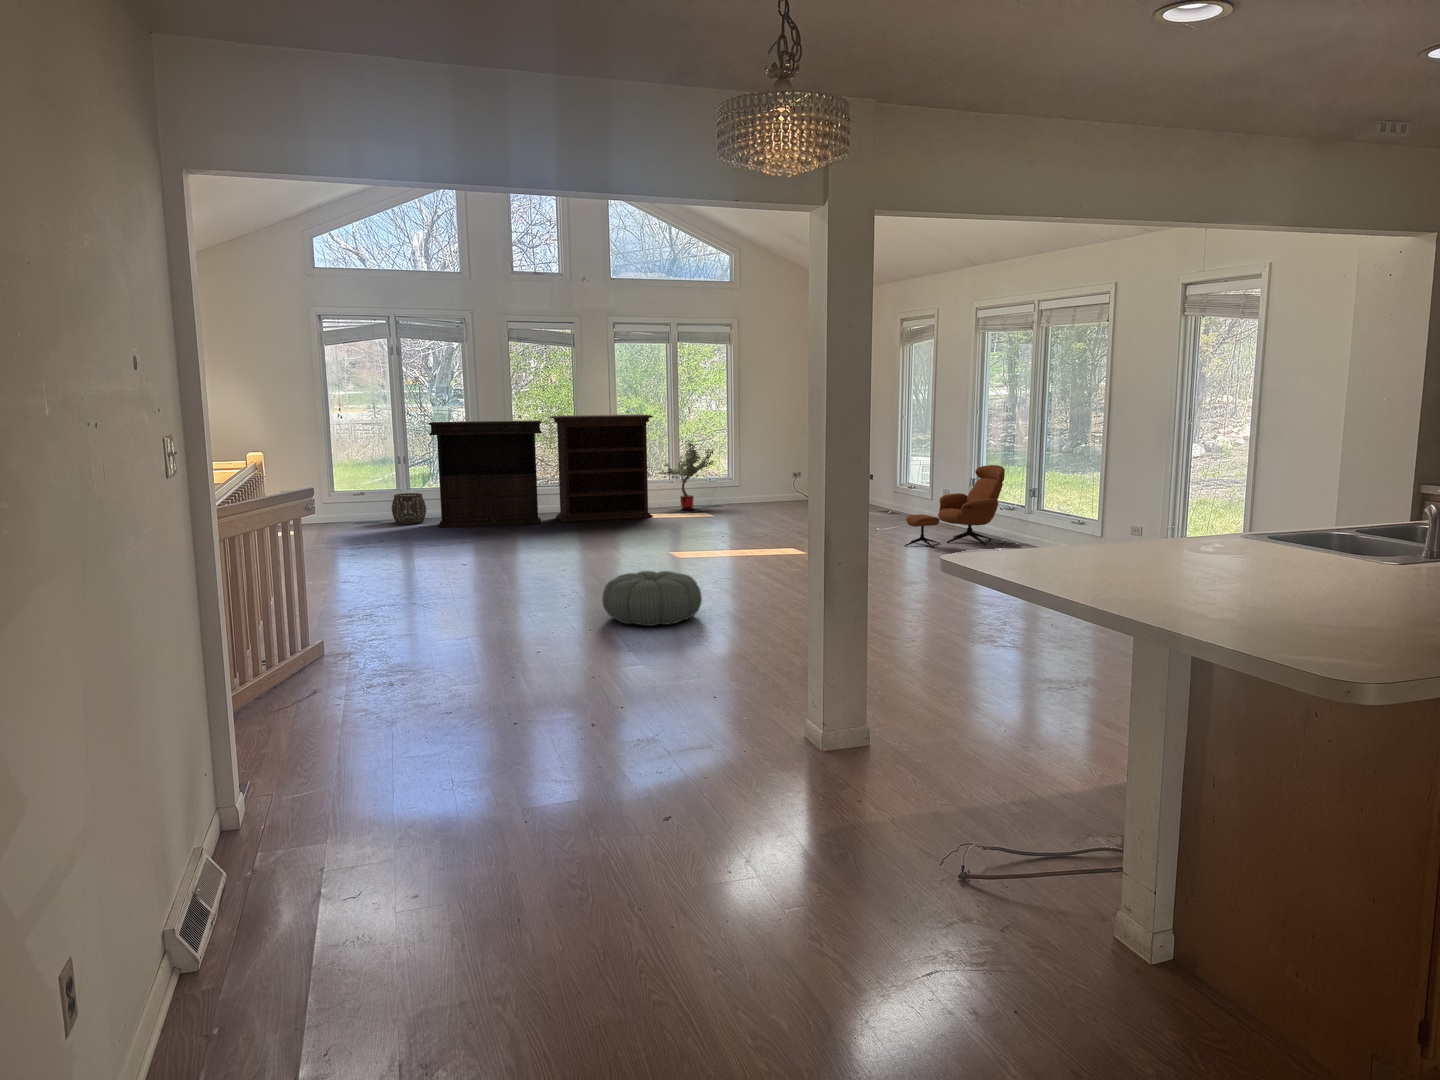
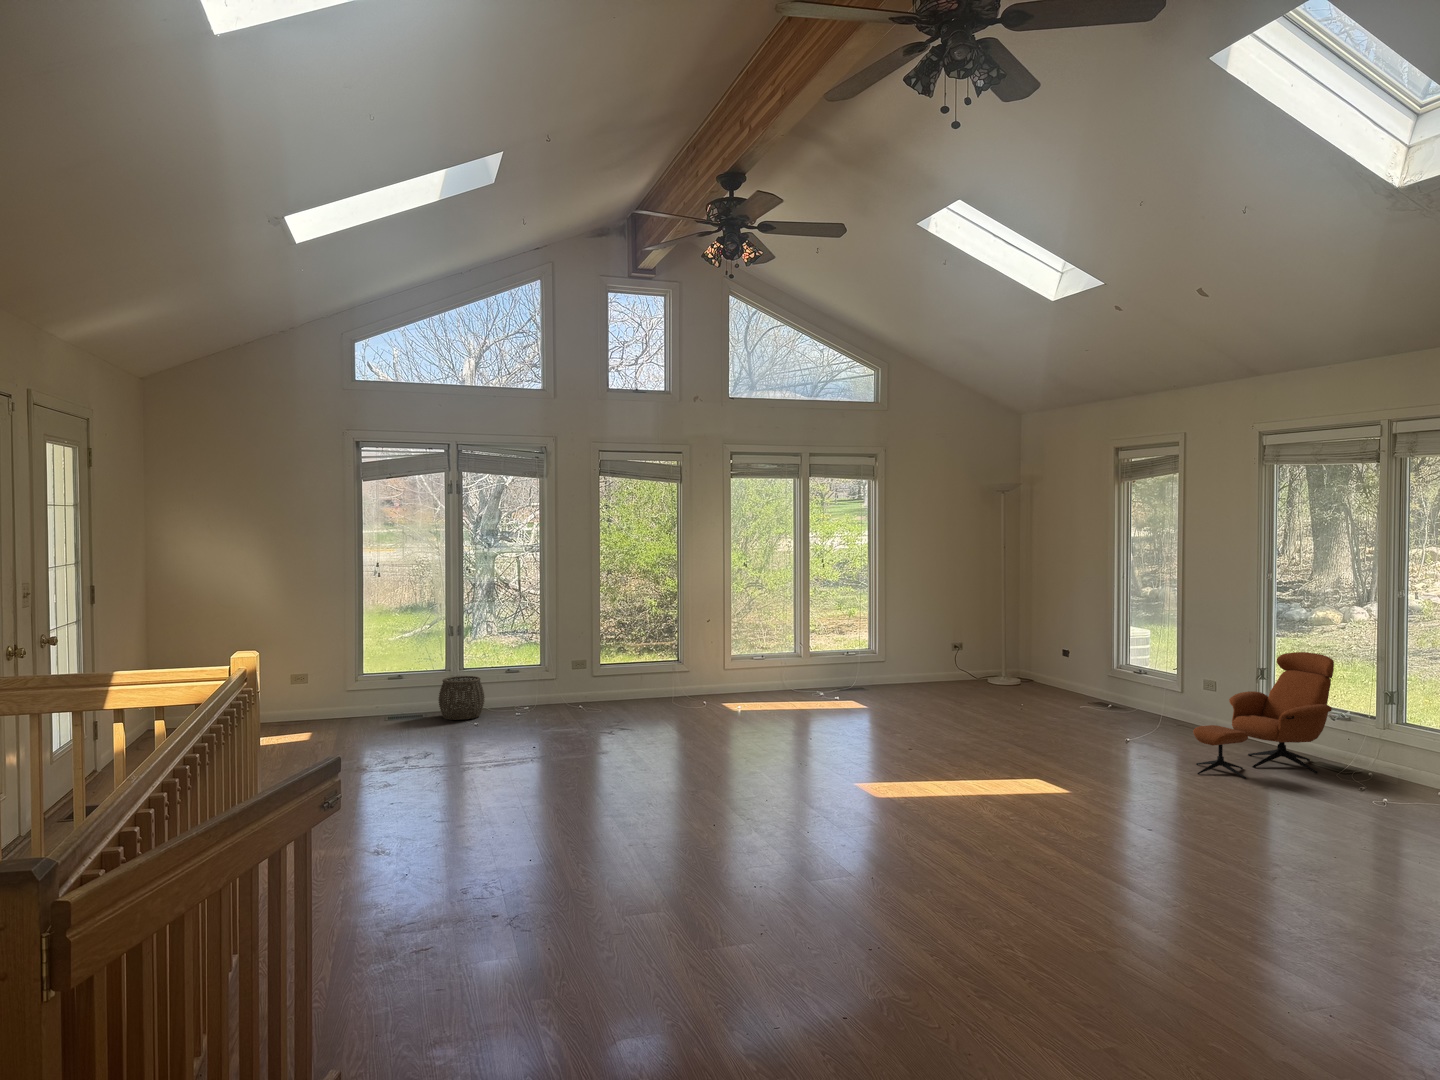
bookshelf: present [550,414,653,522] -> none [651,571,789,717]
console table: present [429,420,542,527] -> none [497,580,645,727]
potted tree: present [659,440,713,510] -> none [786,602,858,695]
pouf: present [602,571,702,626] -> none [857,875,1041,1004]

